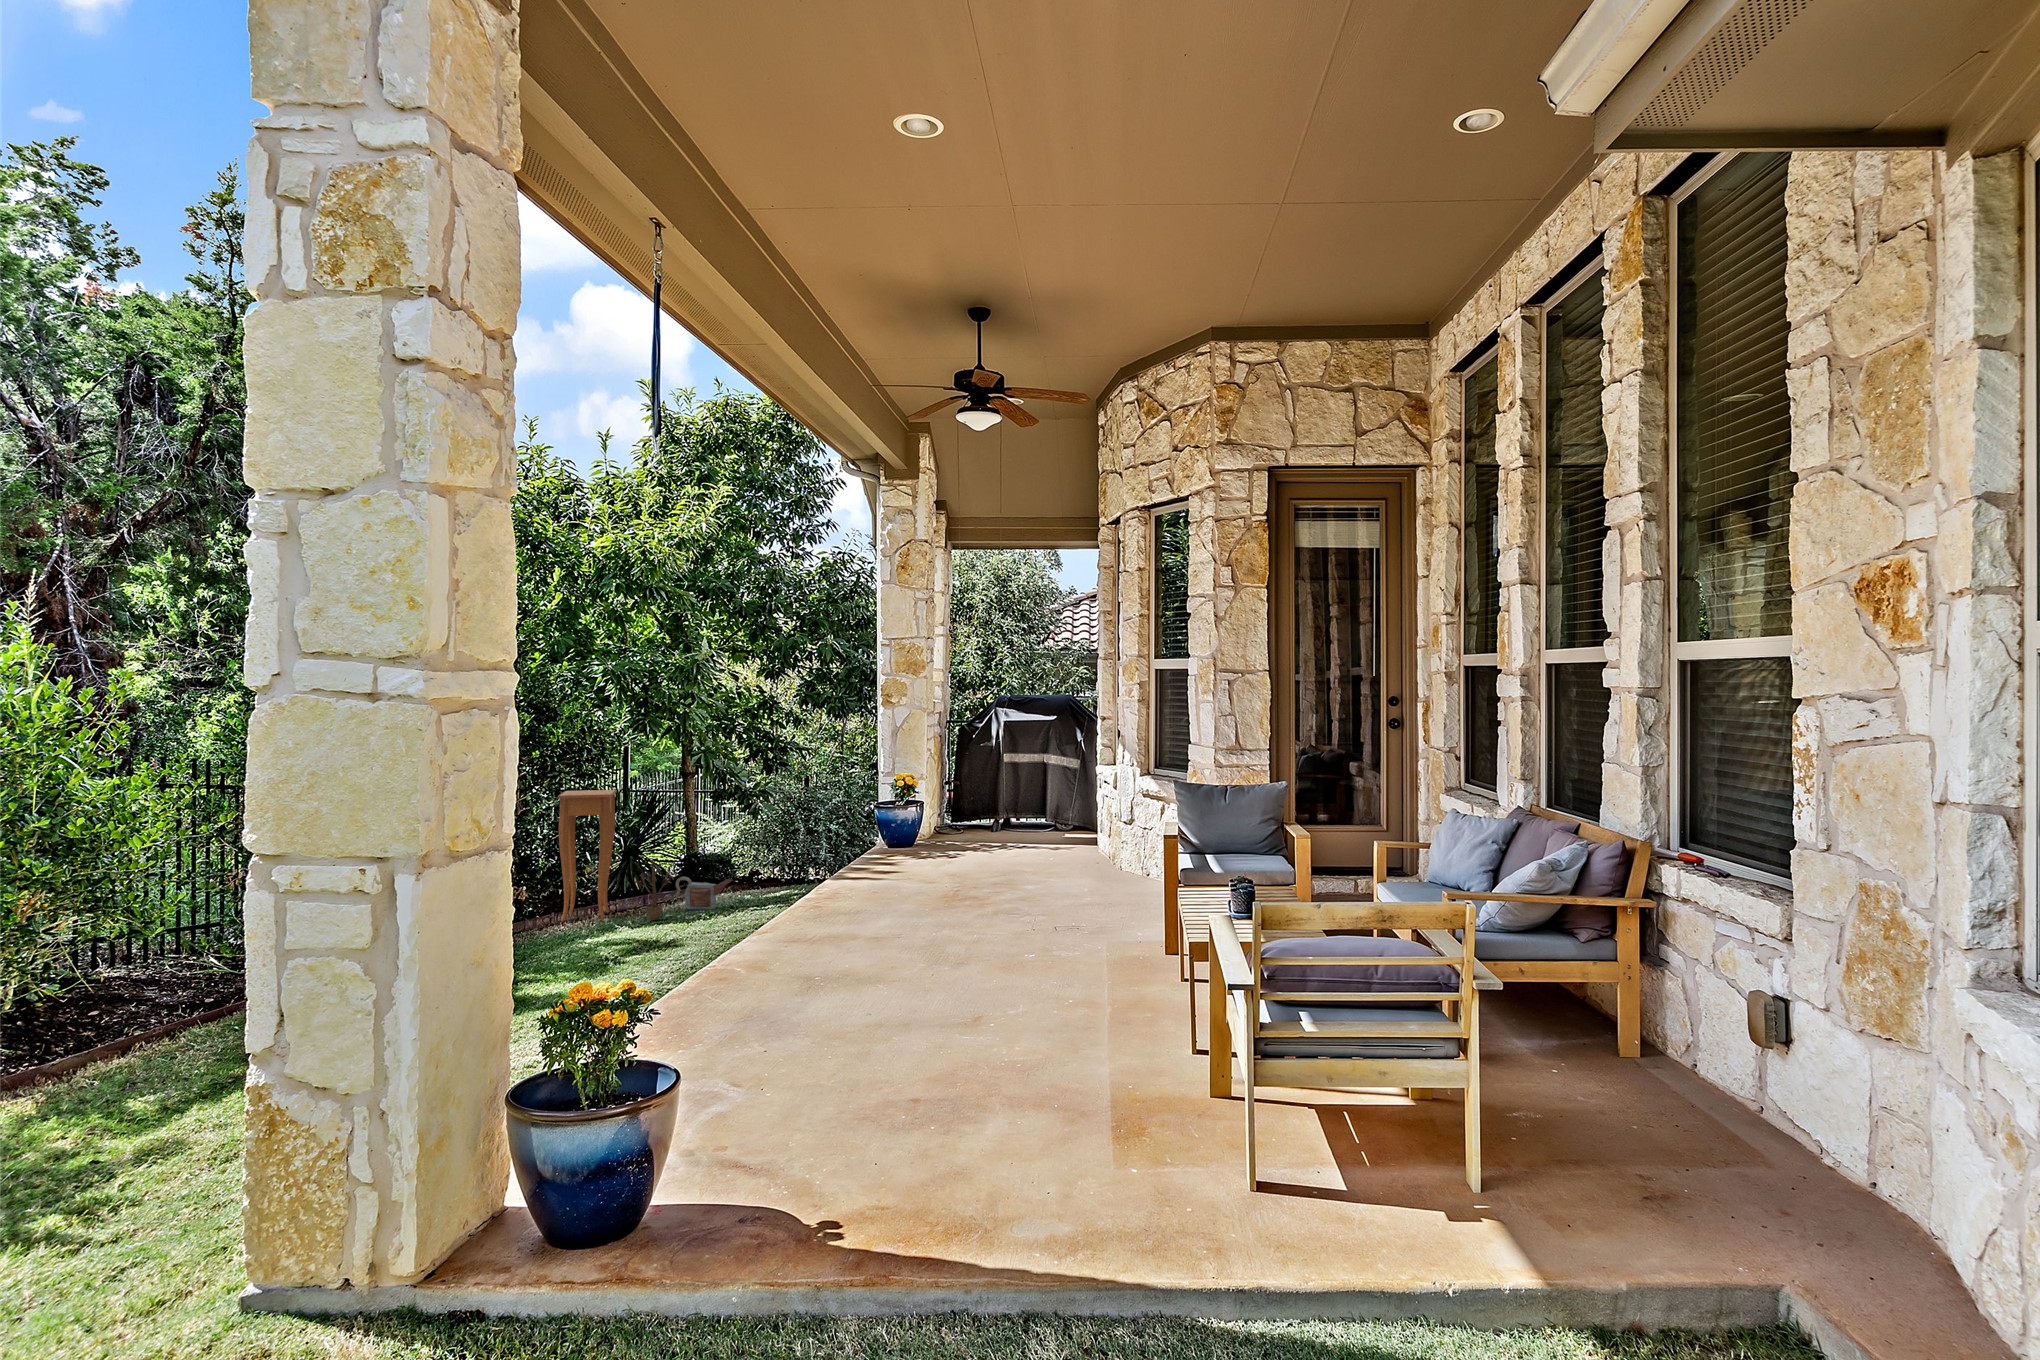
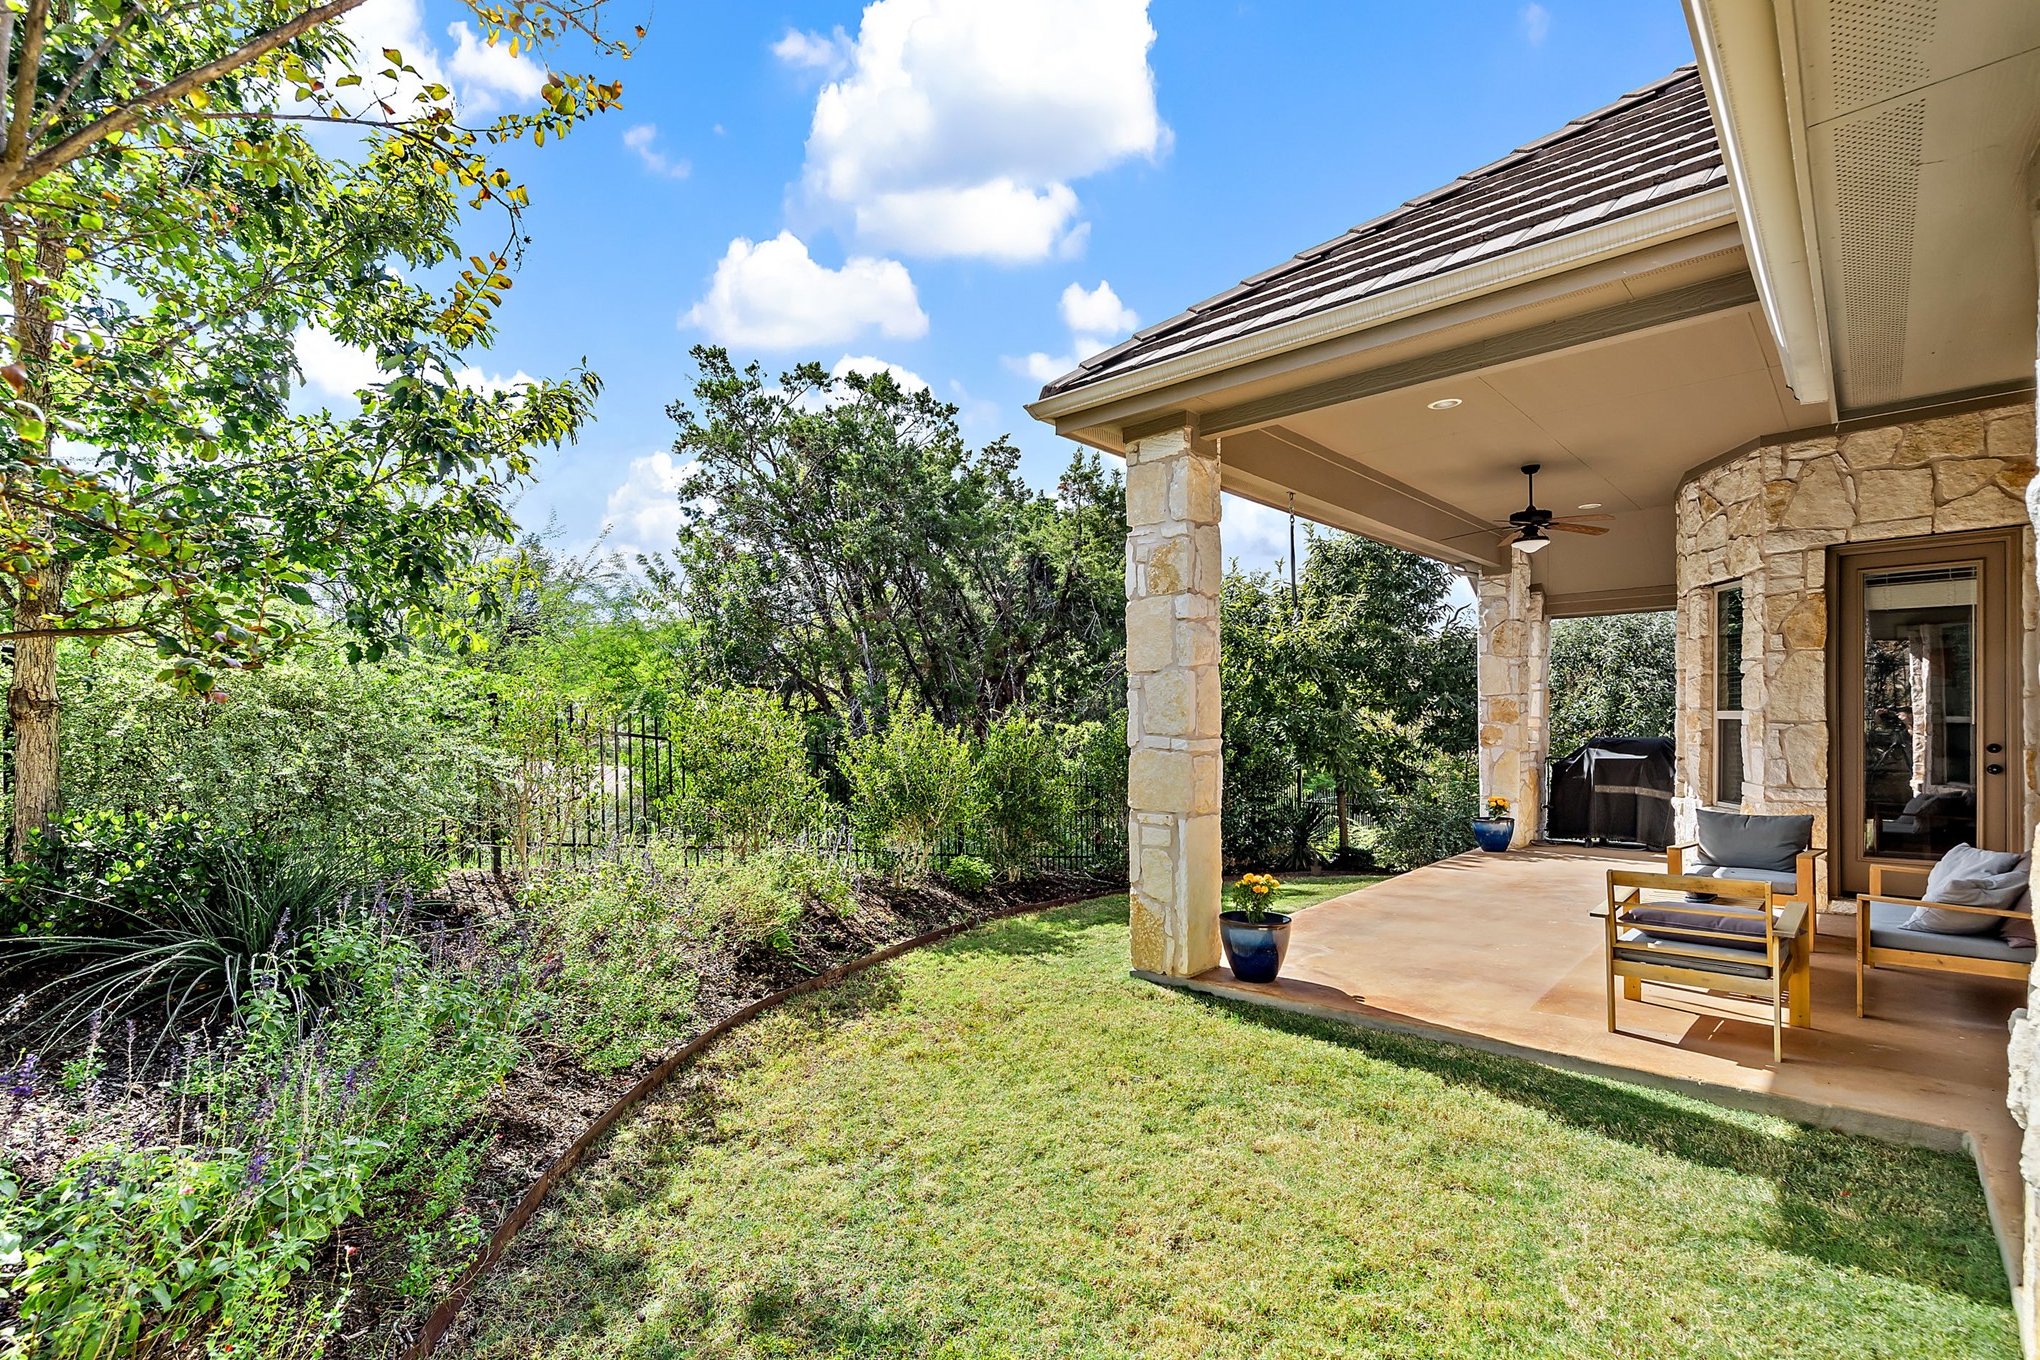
side table: present [558,790,616,921] -> none [1255,791,1290,872]
watering can: present [675,877,731,909] -> none [1330,851,1368,875]

